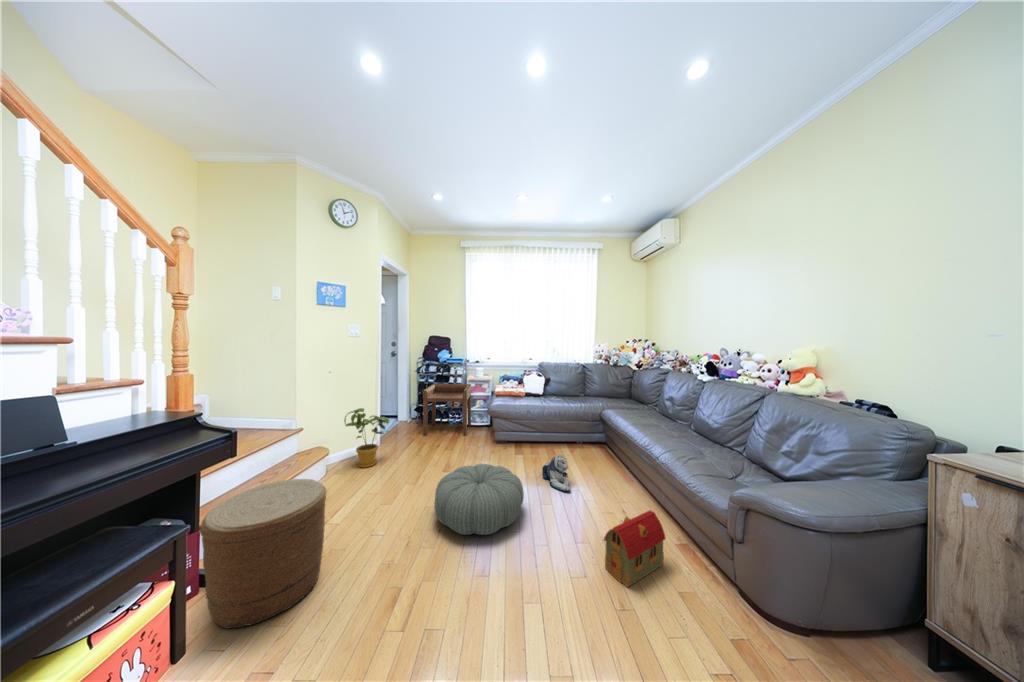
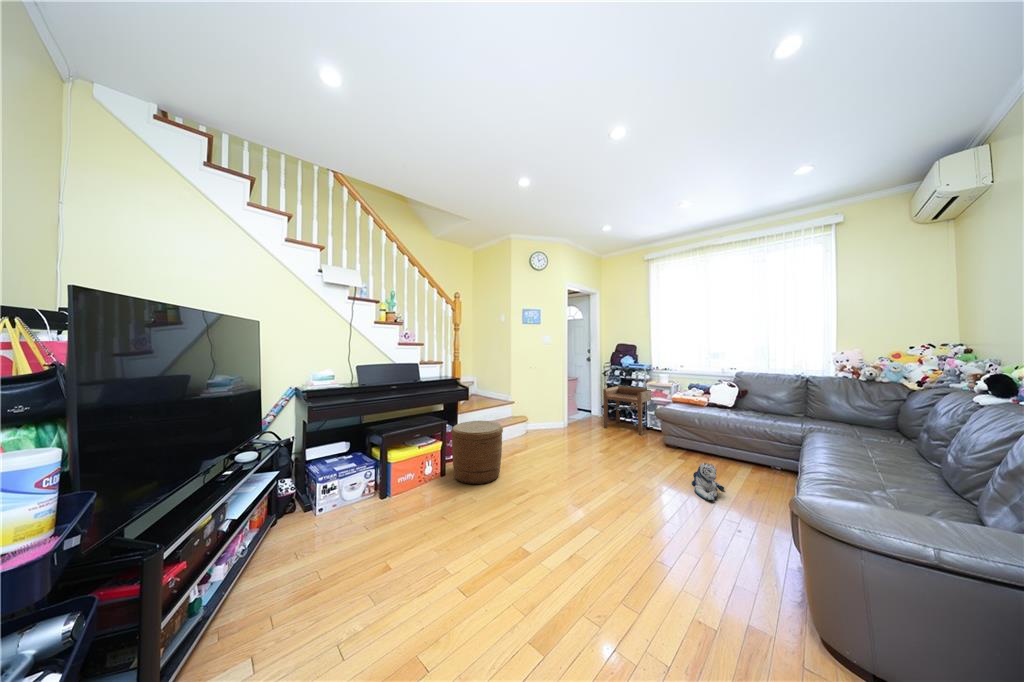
house plant: present [344,408,389,467] -> none [538,394,566,438]
pouf: present [434,464,524,535] -> none [570,446,648,499]
toy house: present [604,510,665,587] -> none [689,518,773,591]

